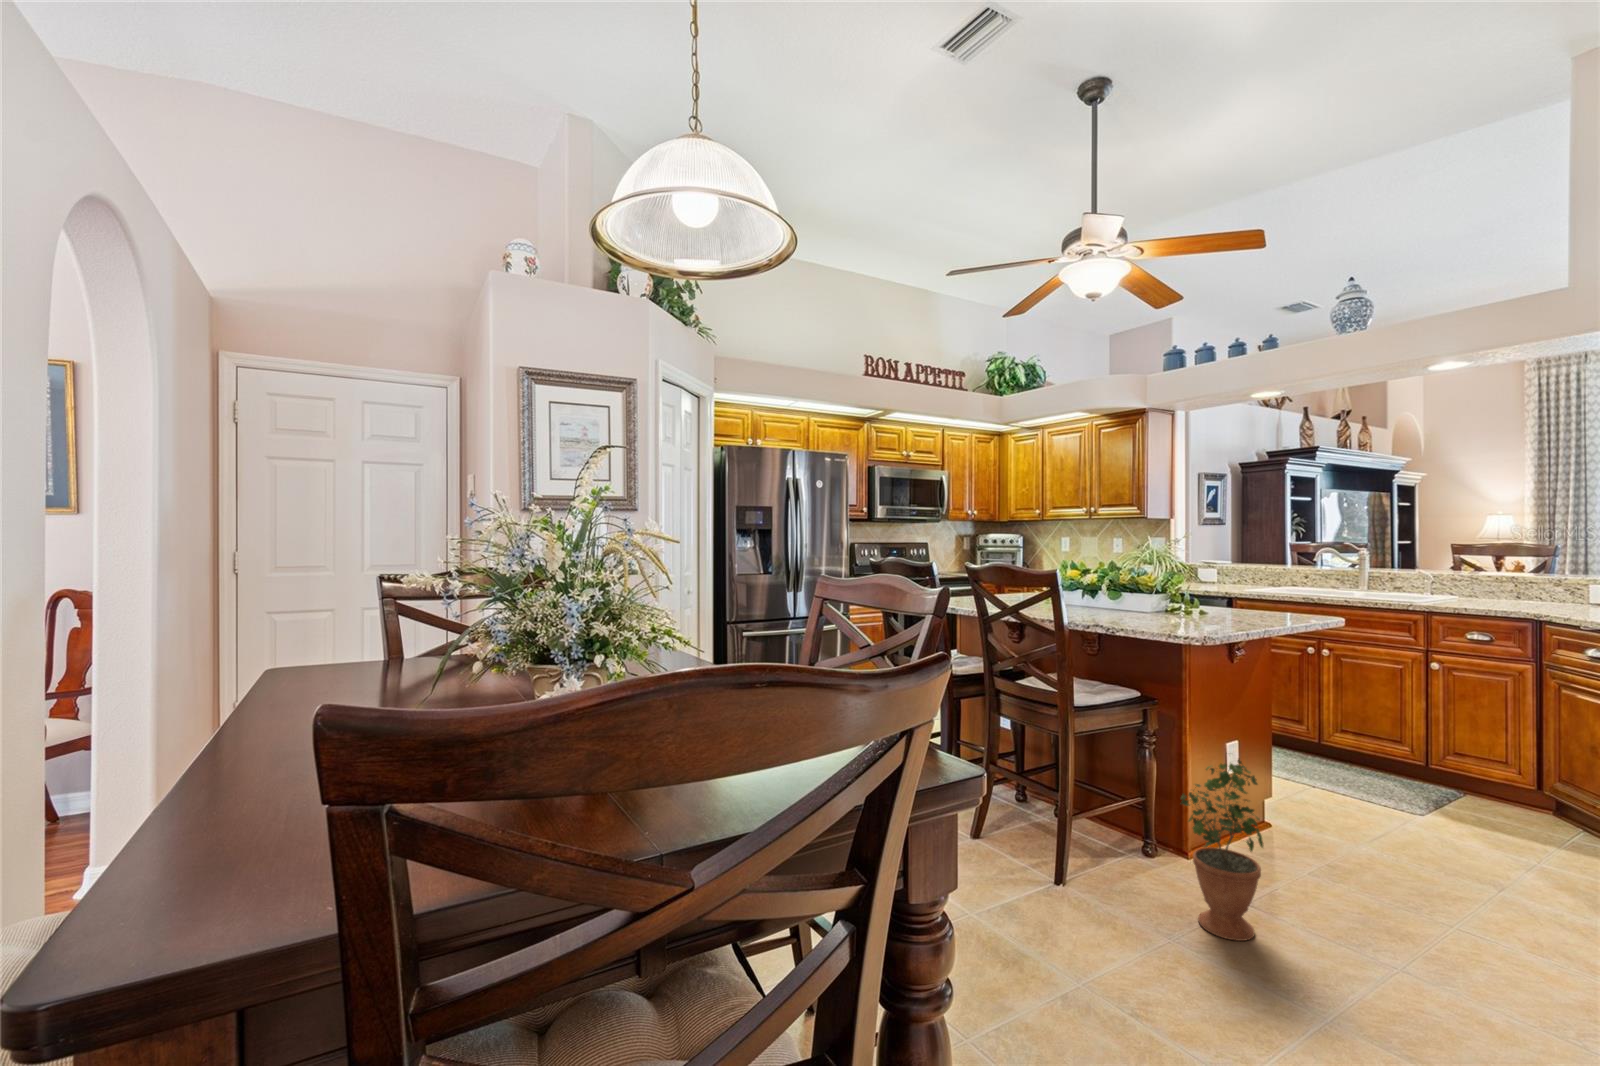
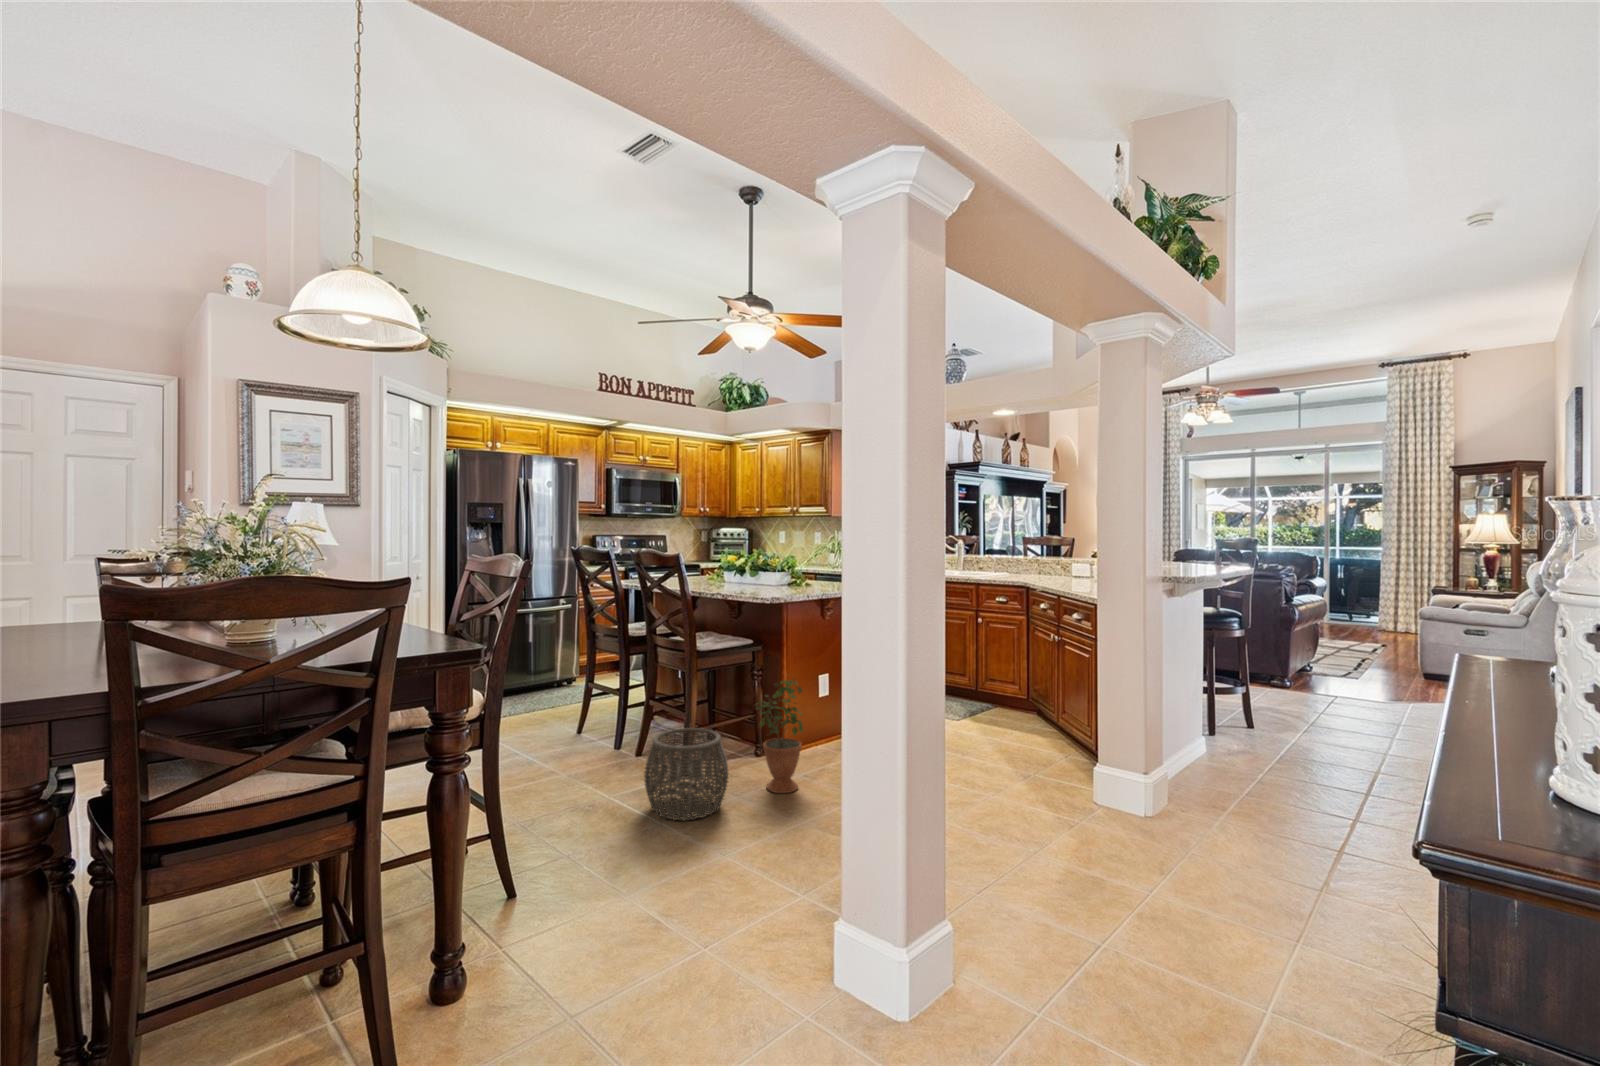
woven basket: none [1029,826,1167,984] -> present [644,728,729,820]

